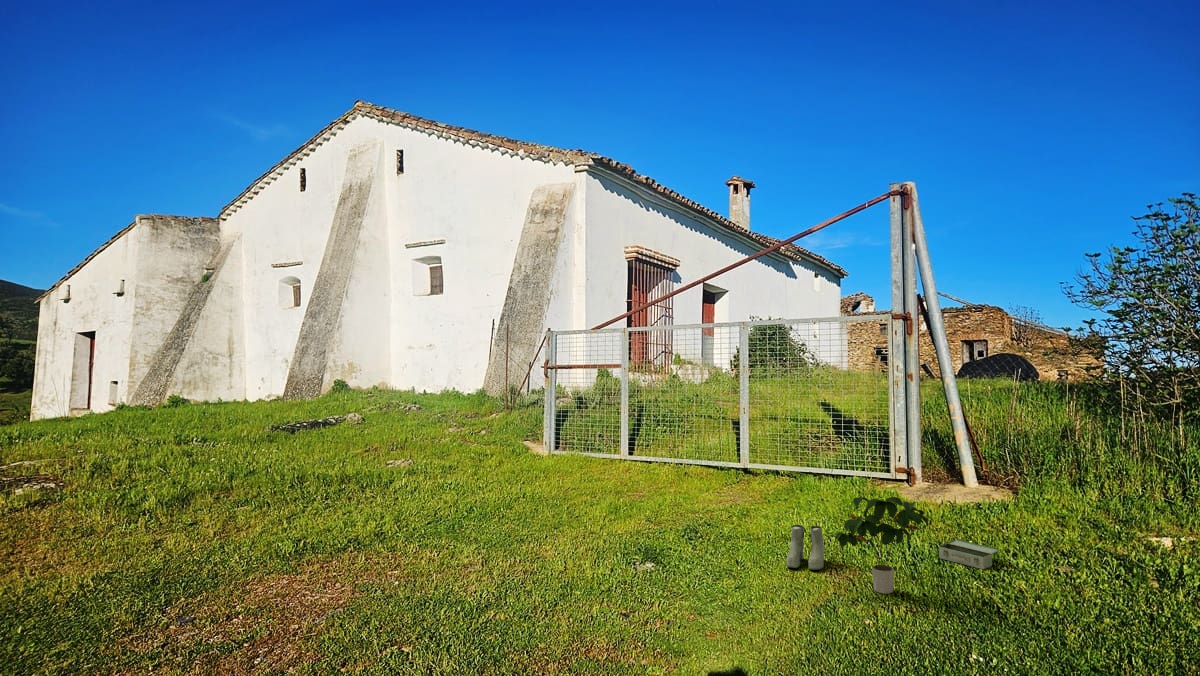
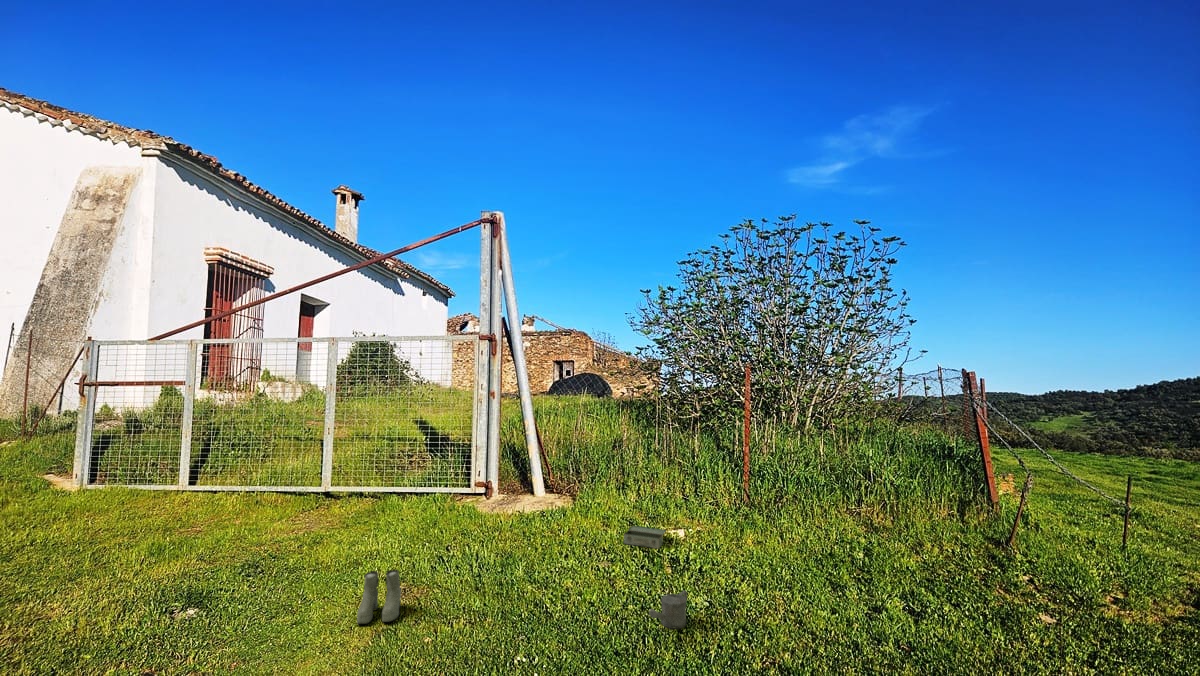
potted plant: present [835,496,929,594] -> none [411,535,506,640]
toolbox: present [939,539,1000,569] -> present [624,526,666,548]
watering can: none [1099,587,1156,625] -> present [649,591,687,629]

